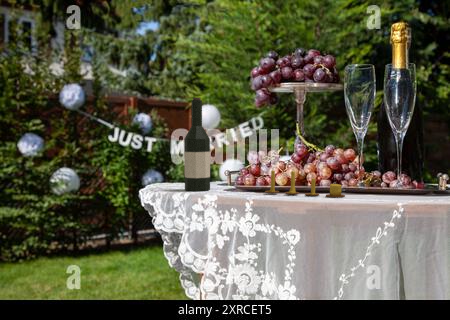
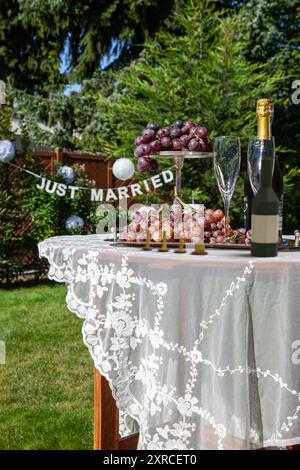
wine bottle: present [184,97,210,191] -> present [251,157,279,257]

